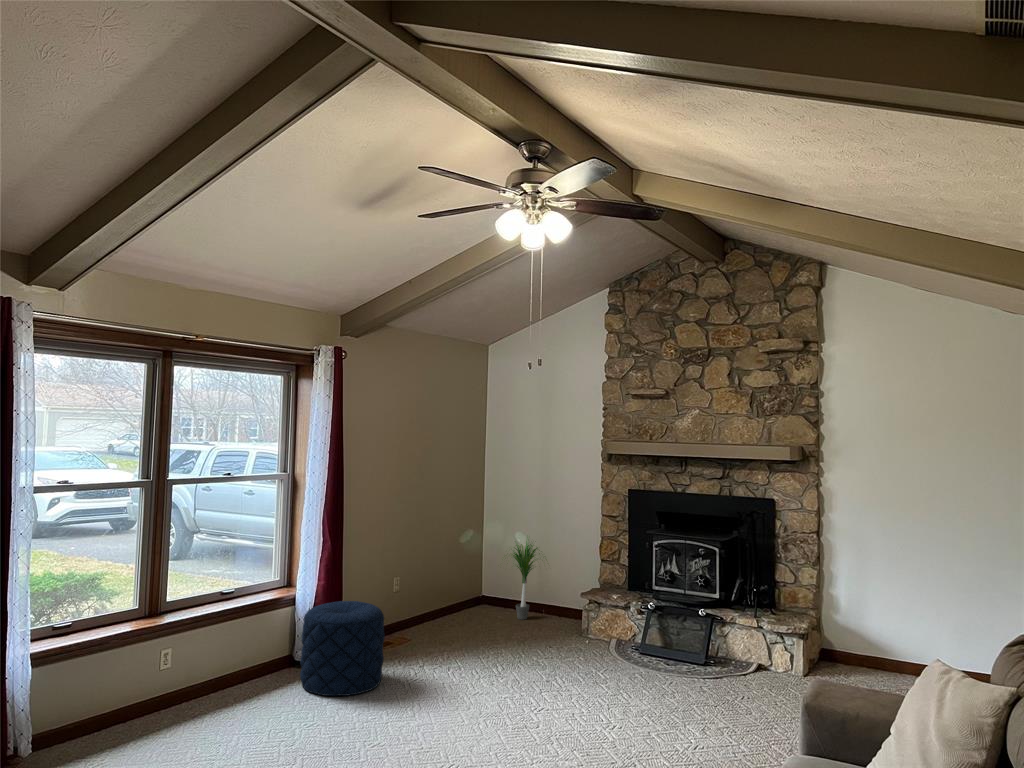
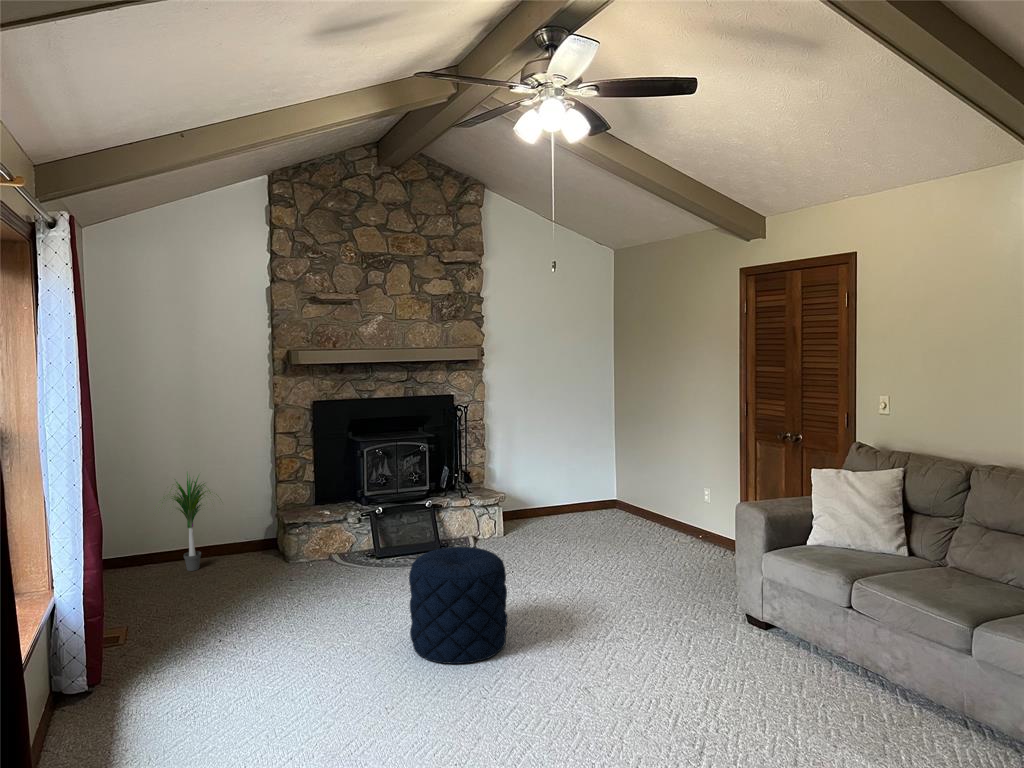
pouf: present [300,601,385,696] -> present [409,547,507,664]

